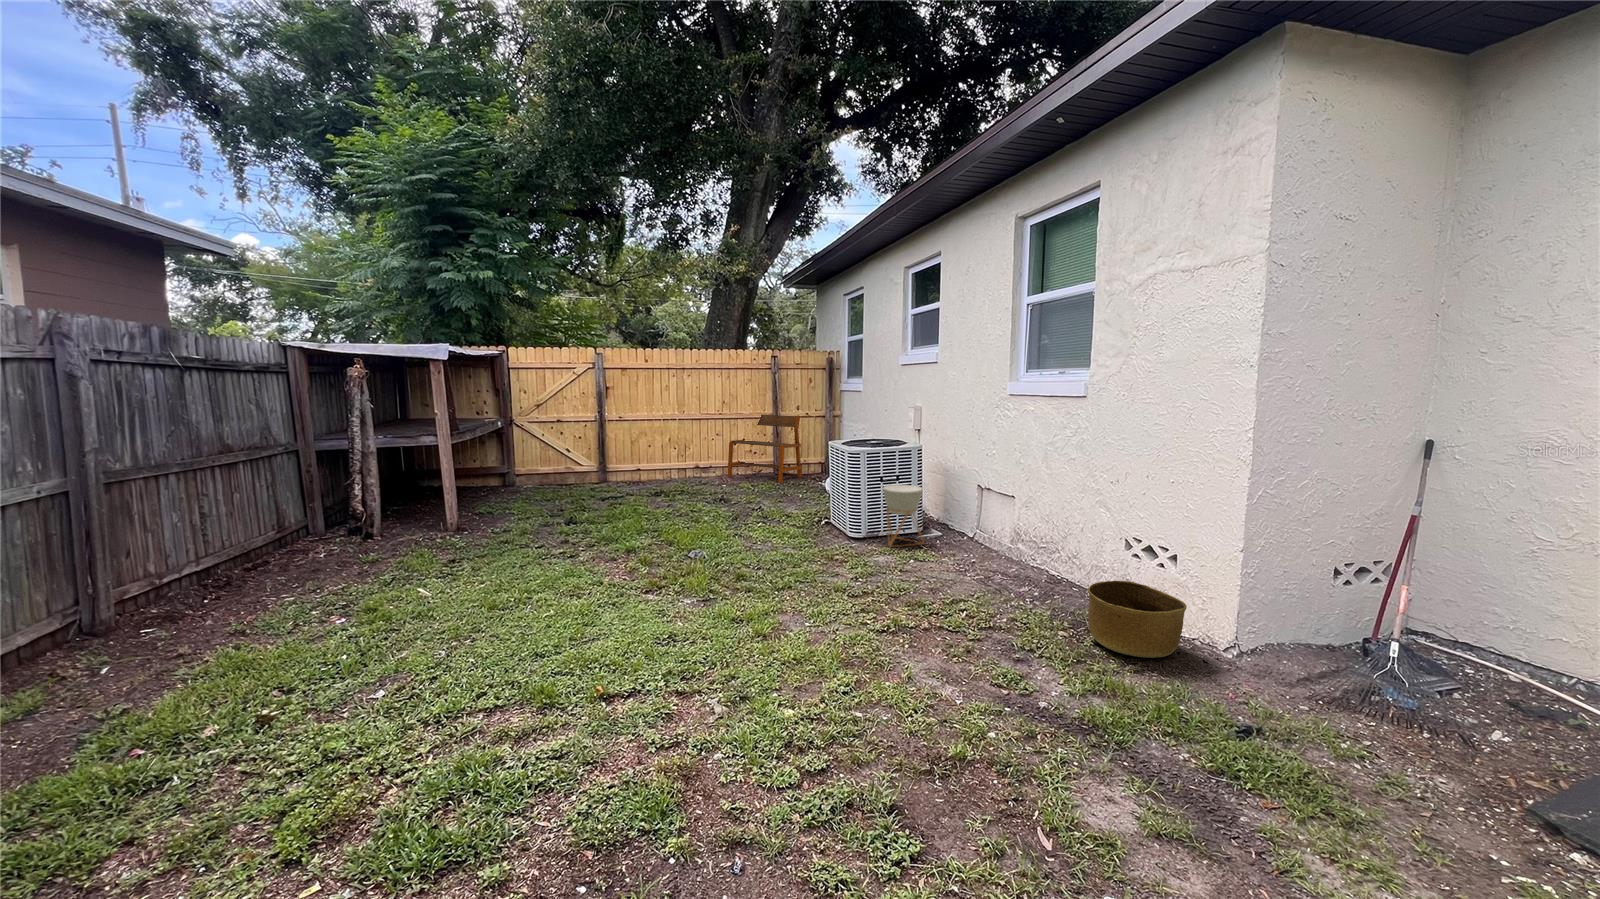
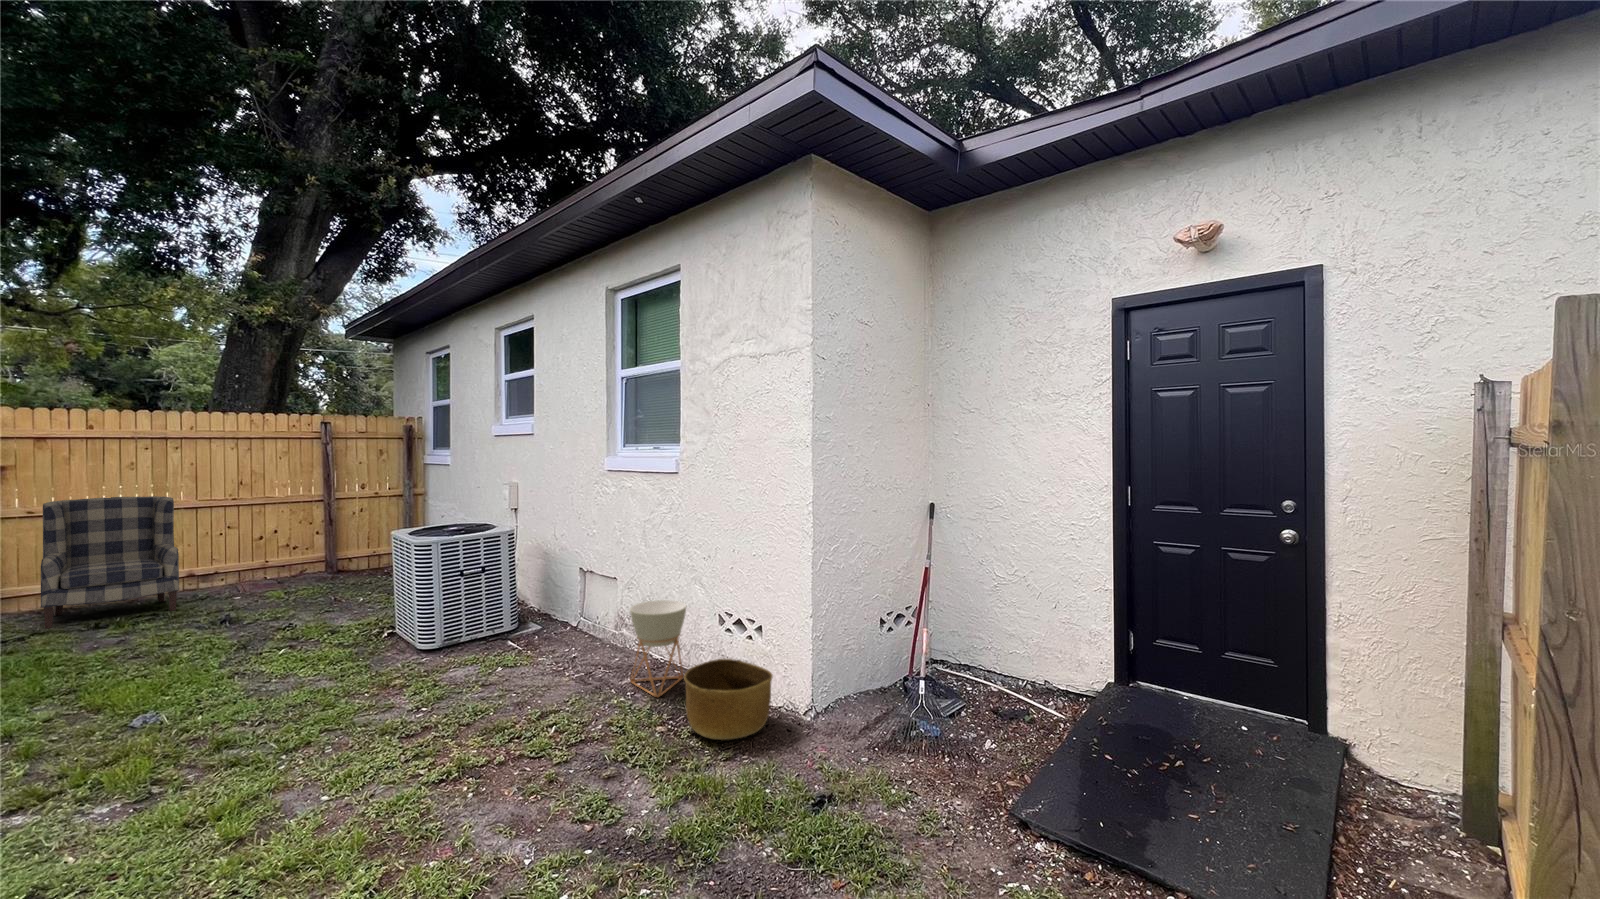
chair: none [635,409,700,490] -> present [41,496,179,629]
bench: present [728,415,802,483] -> none [238,498,366,589]
planter: present [883,485,924,547] -> present [630,600,686,697]

